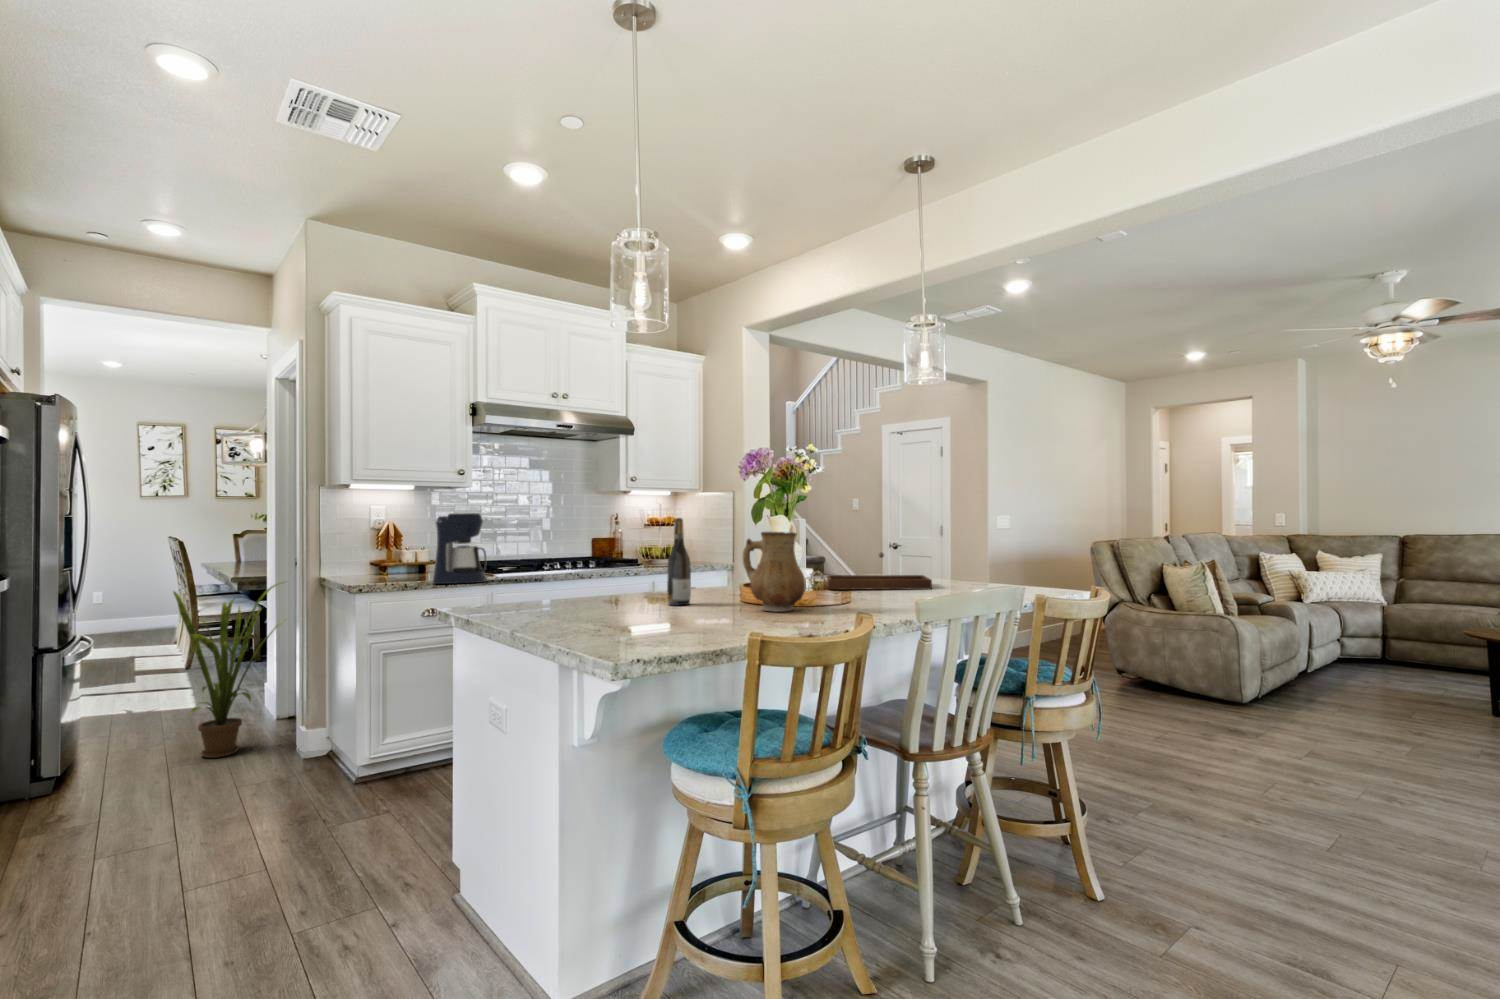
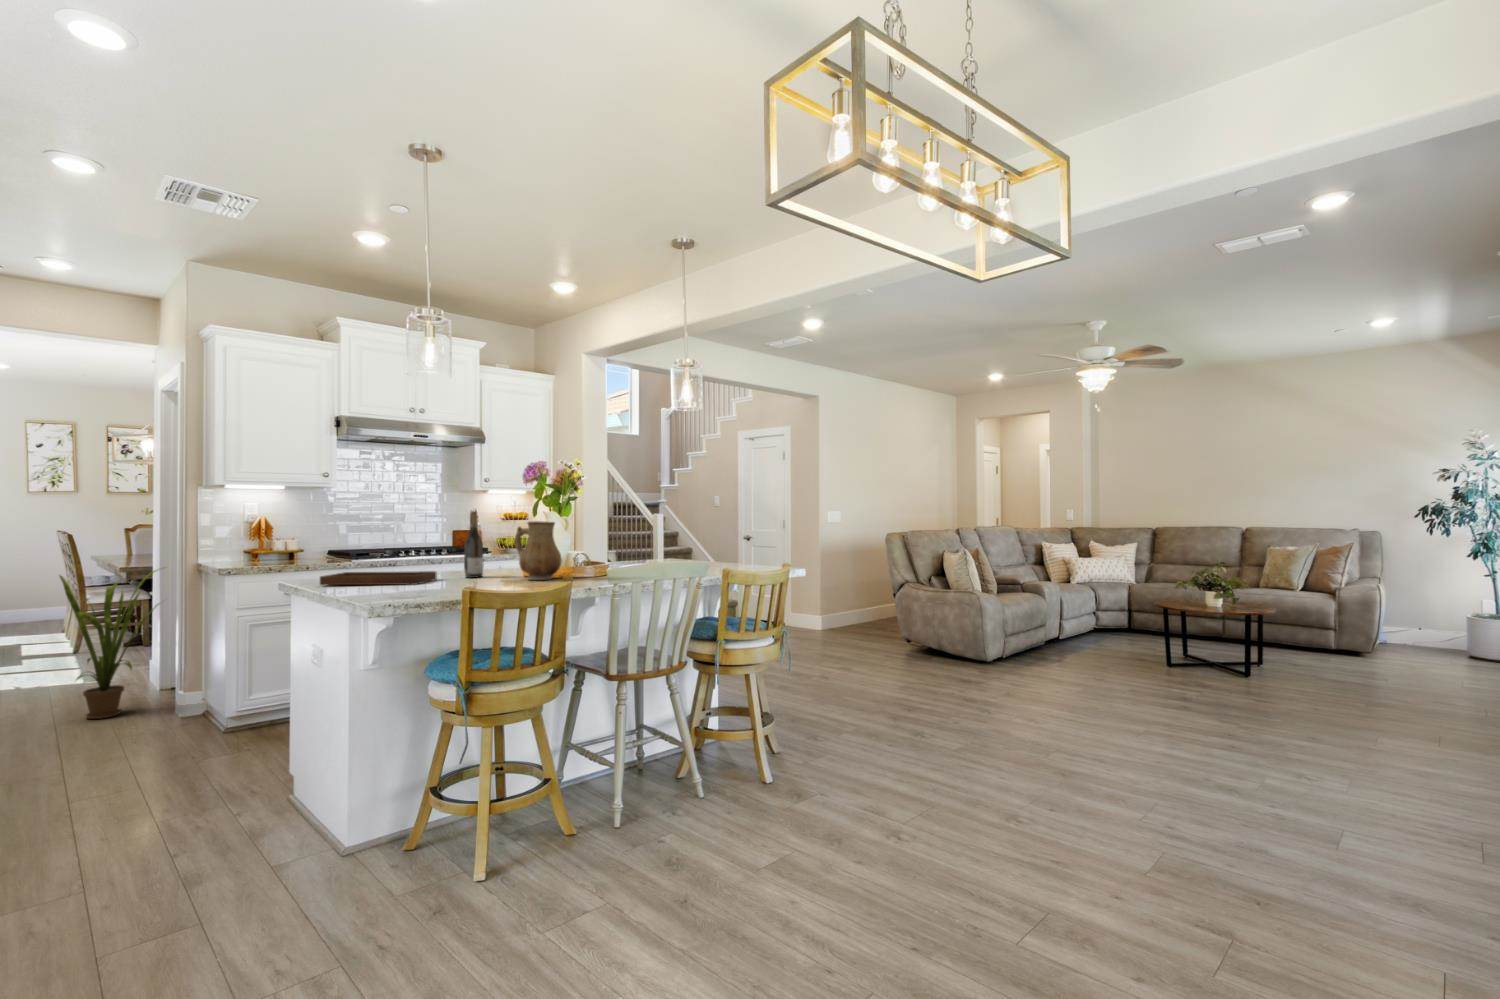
coffee maker: present [432,513,487,584] -> none [294,508,344,567]
tray: present [827,552,932,589] -> present [320,551,437,585]

